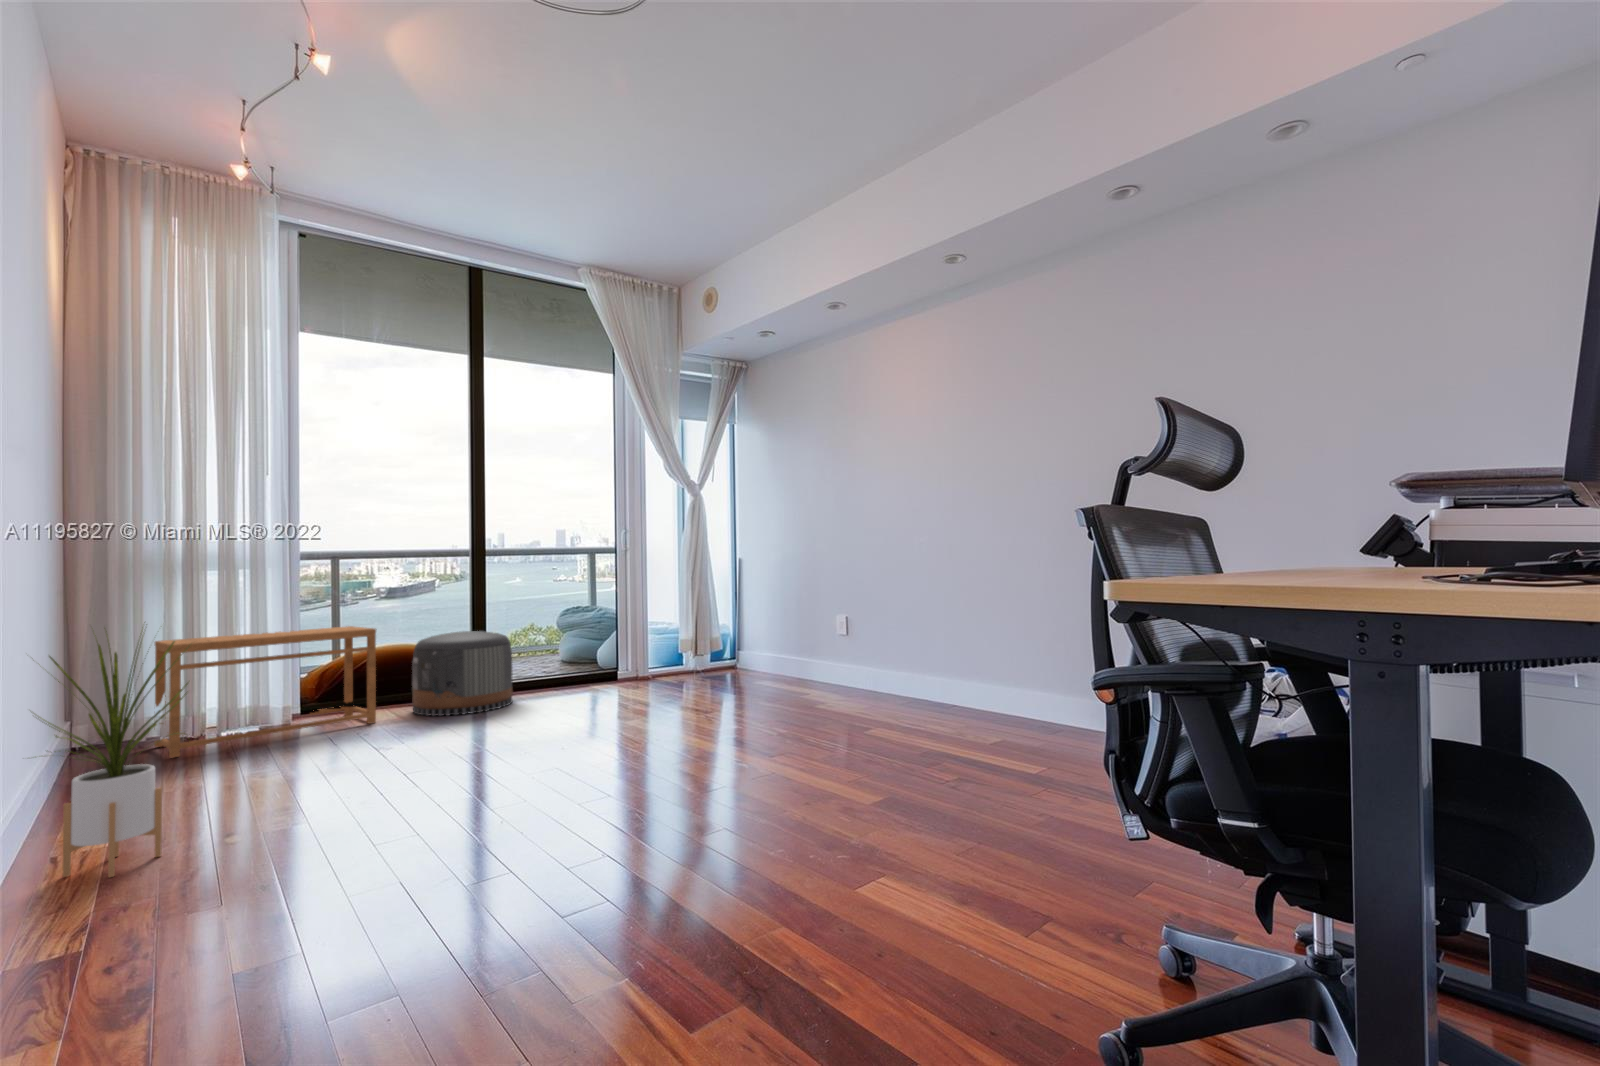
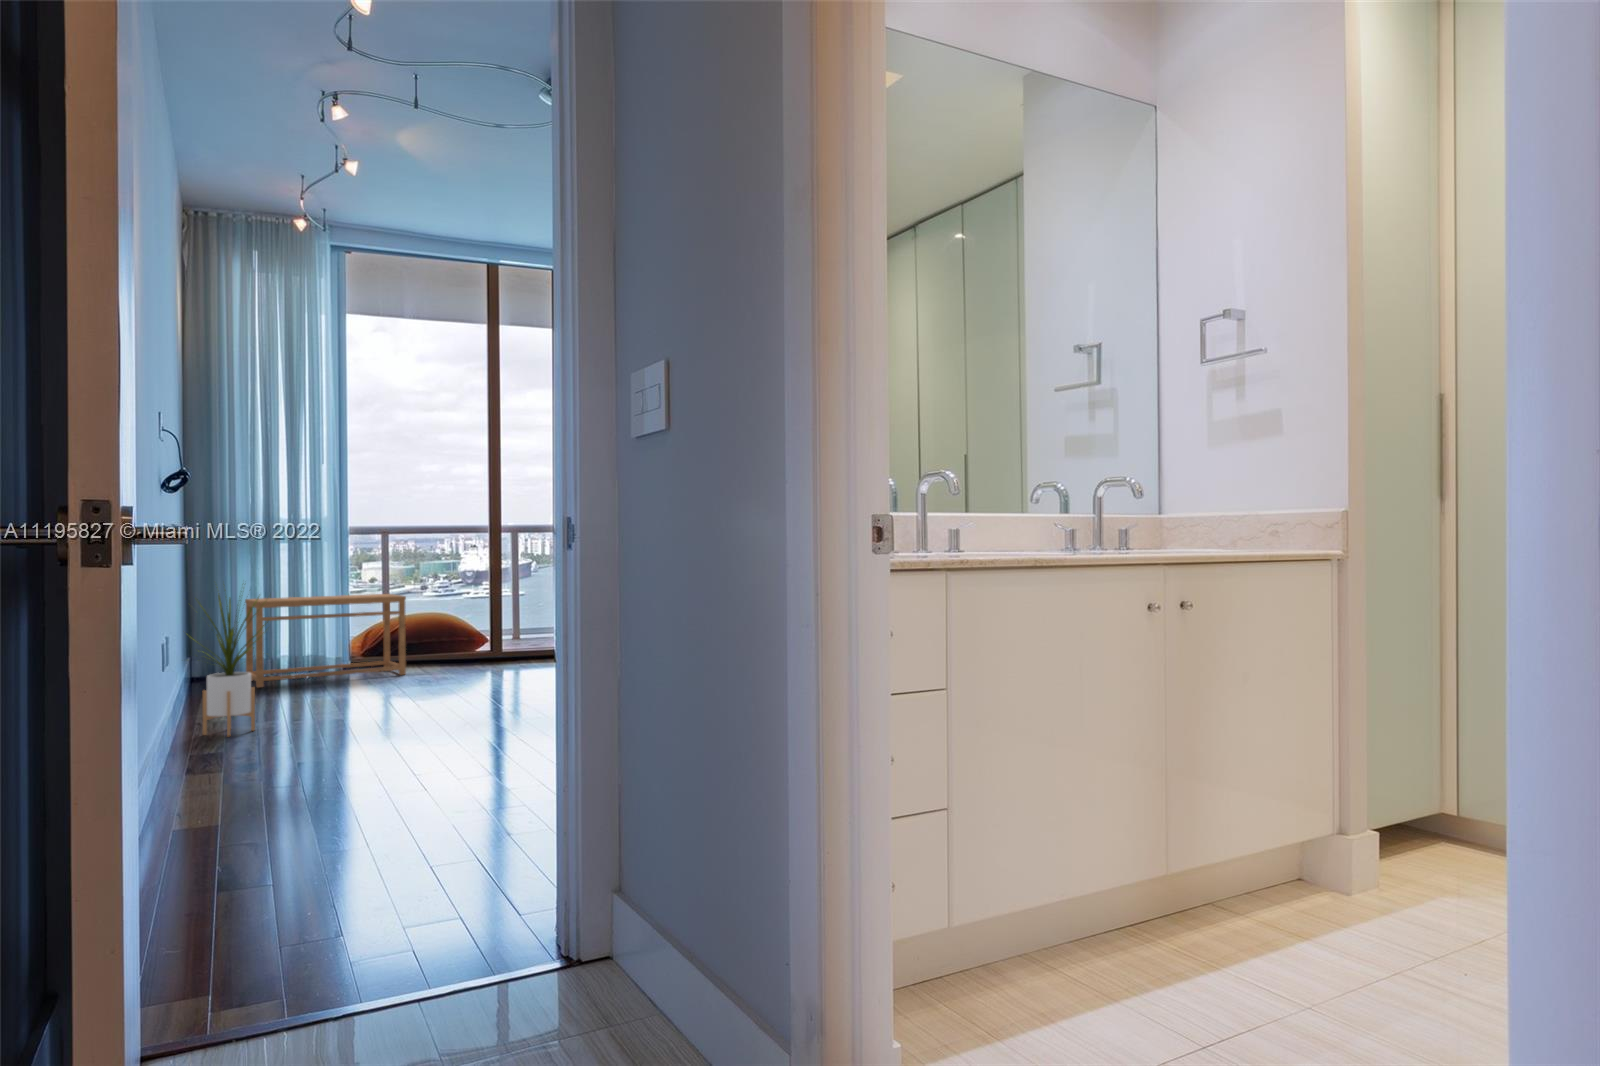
pouf: present [412,631,513,716] -> none [436,602,520,673]

